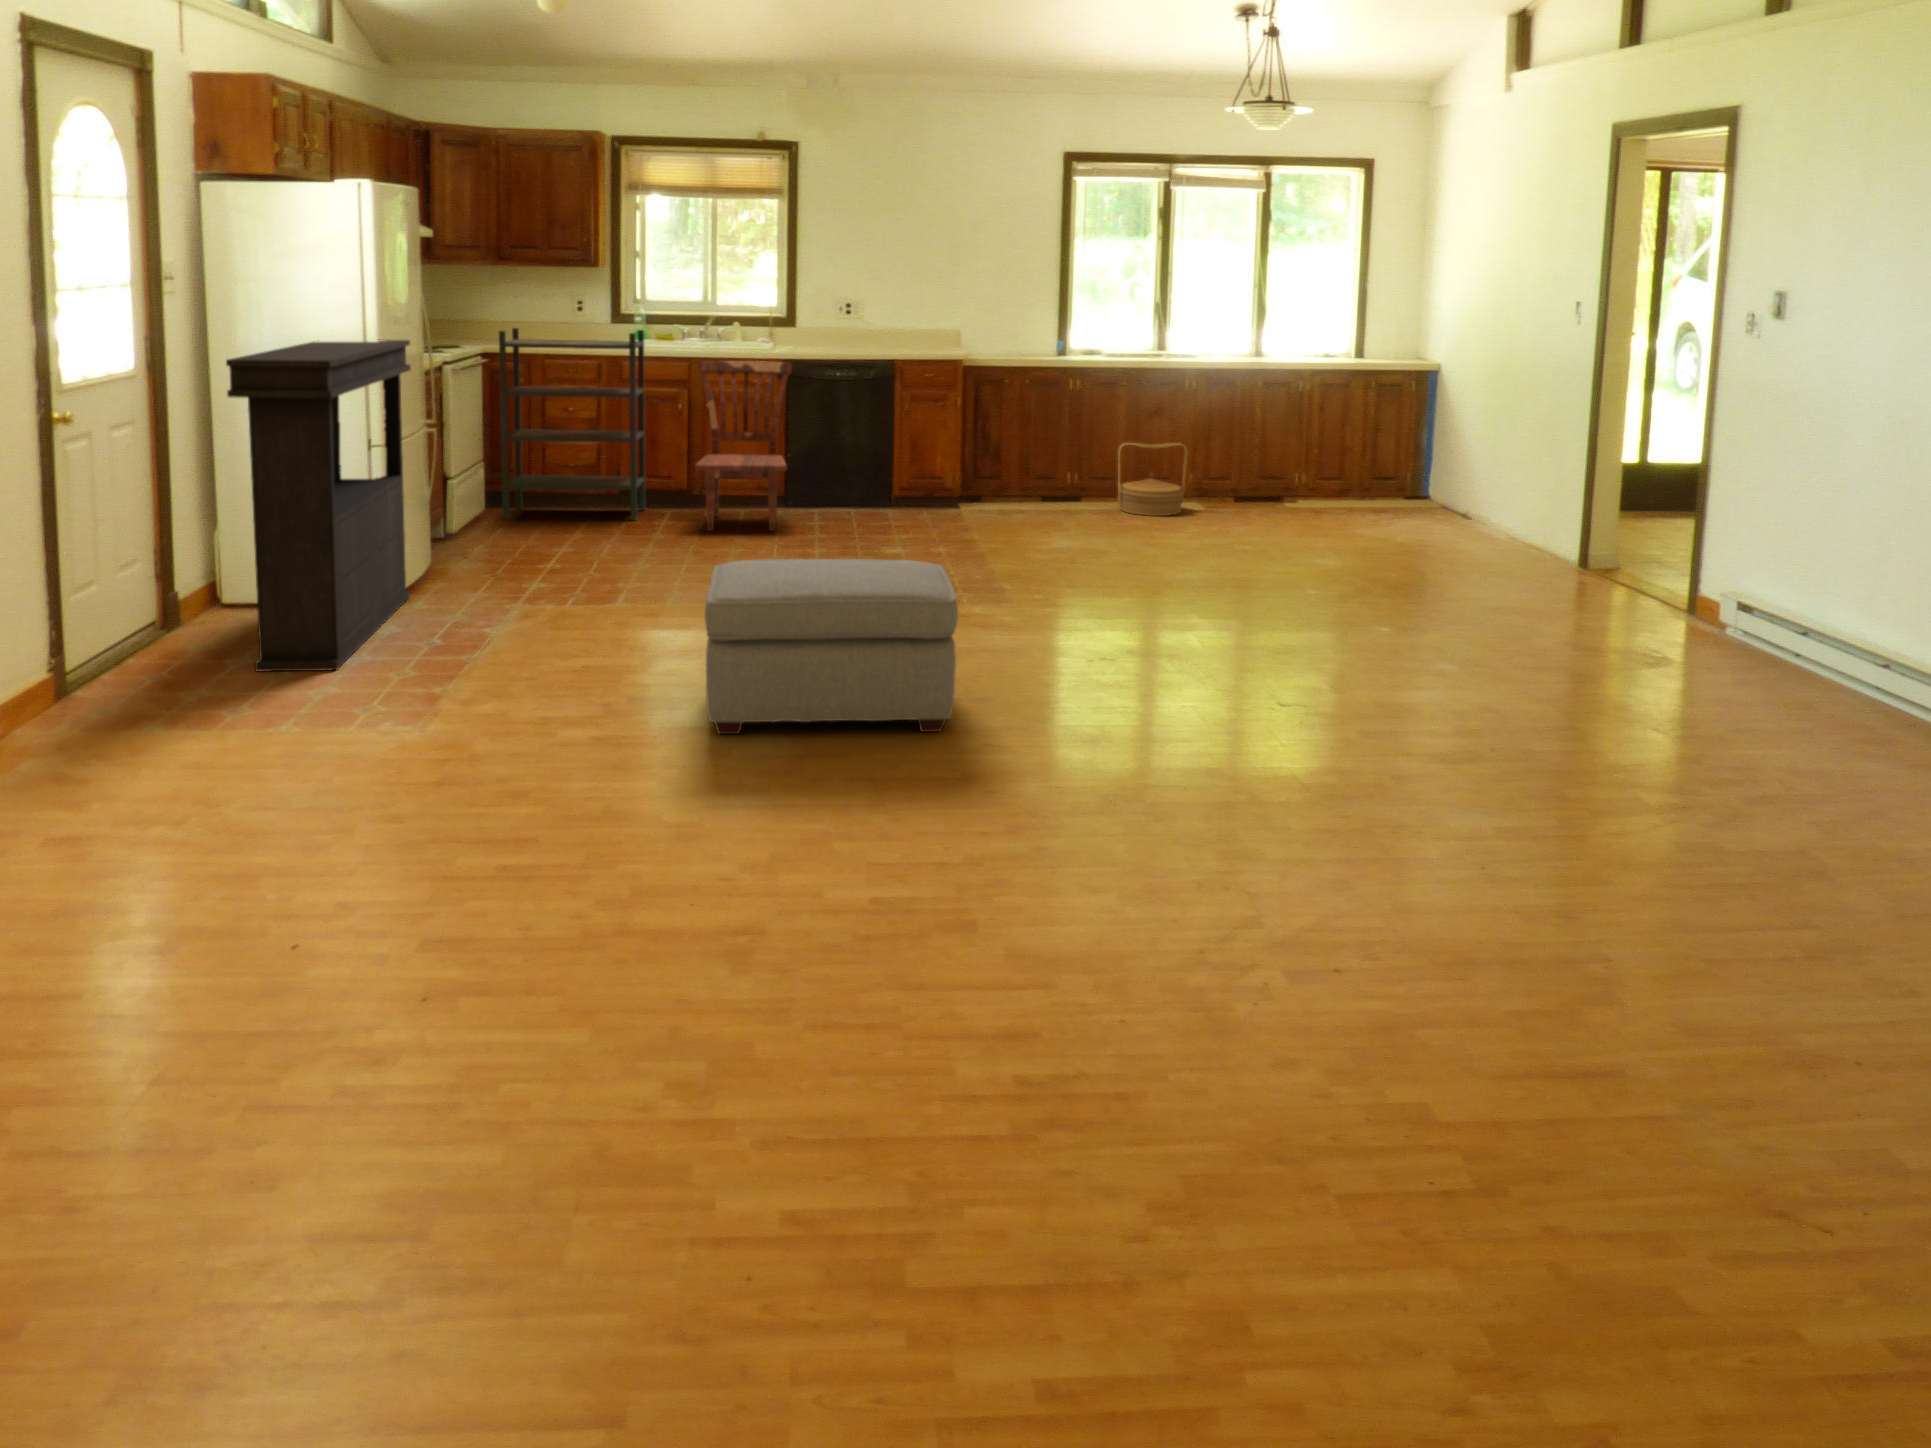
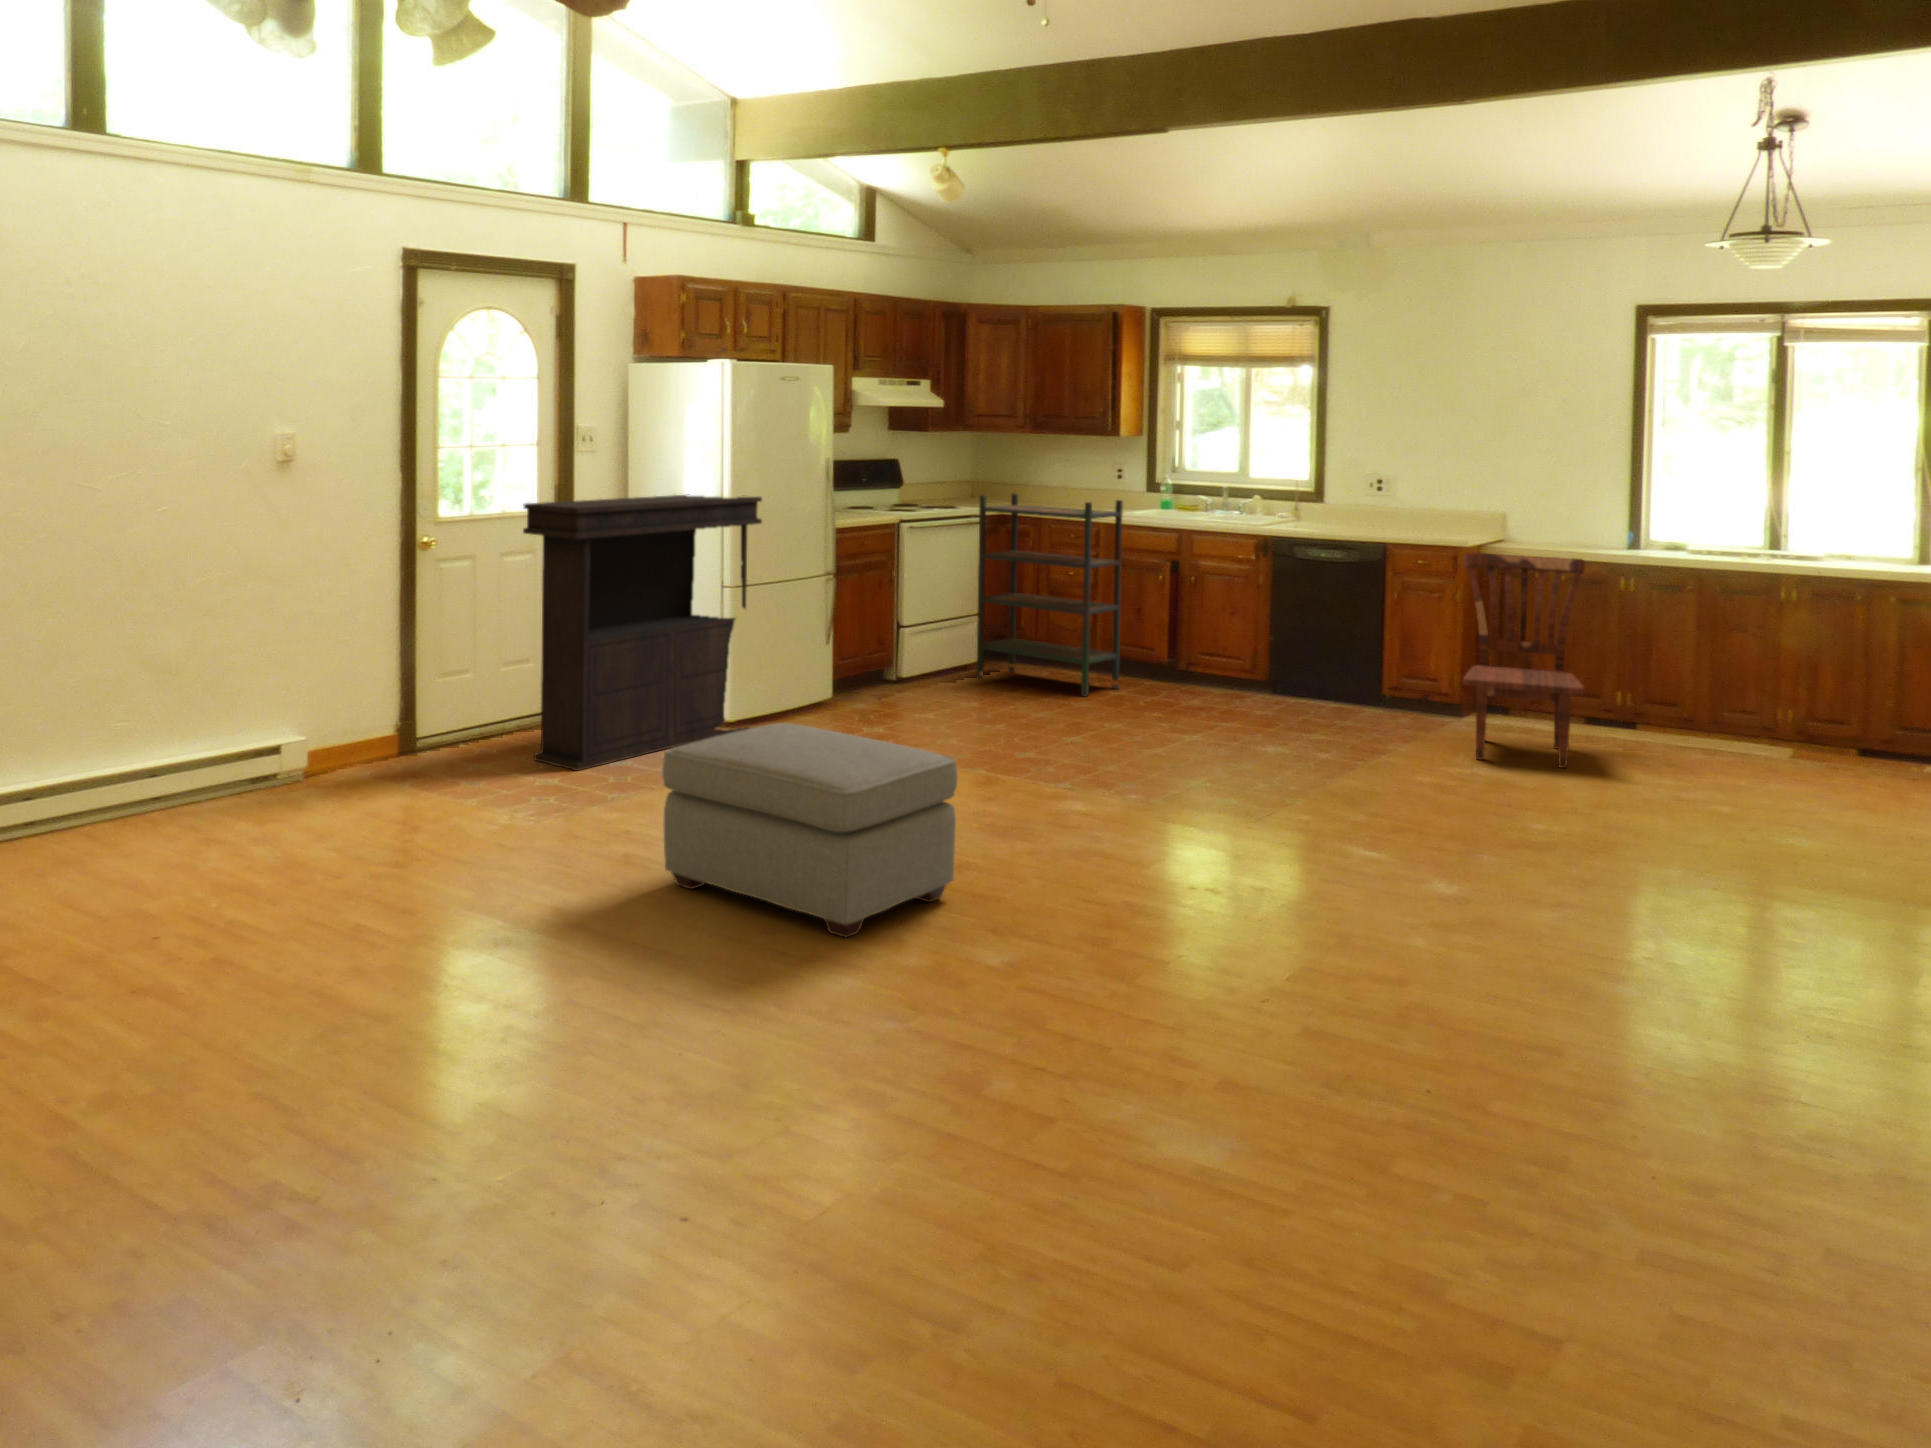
dining chair: present [695,361,792,531] -> present [1463,553,1585,768]
woven basket: present [1118,443,1187,516] -> none [1691,681,1806,793]

